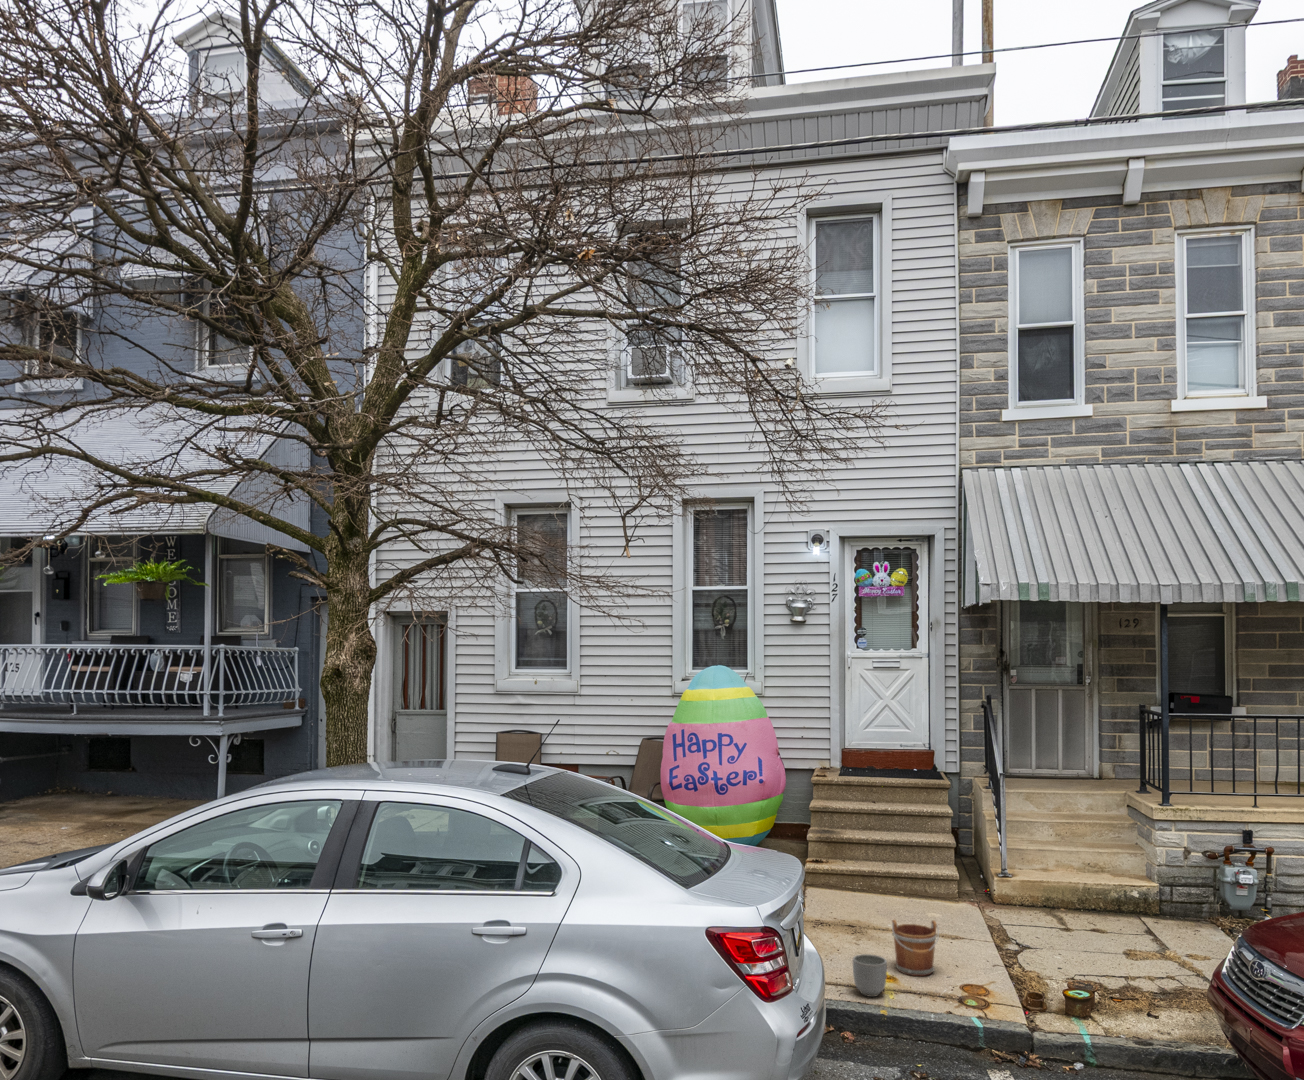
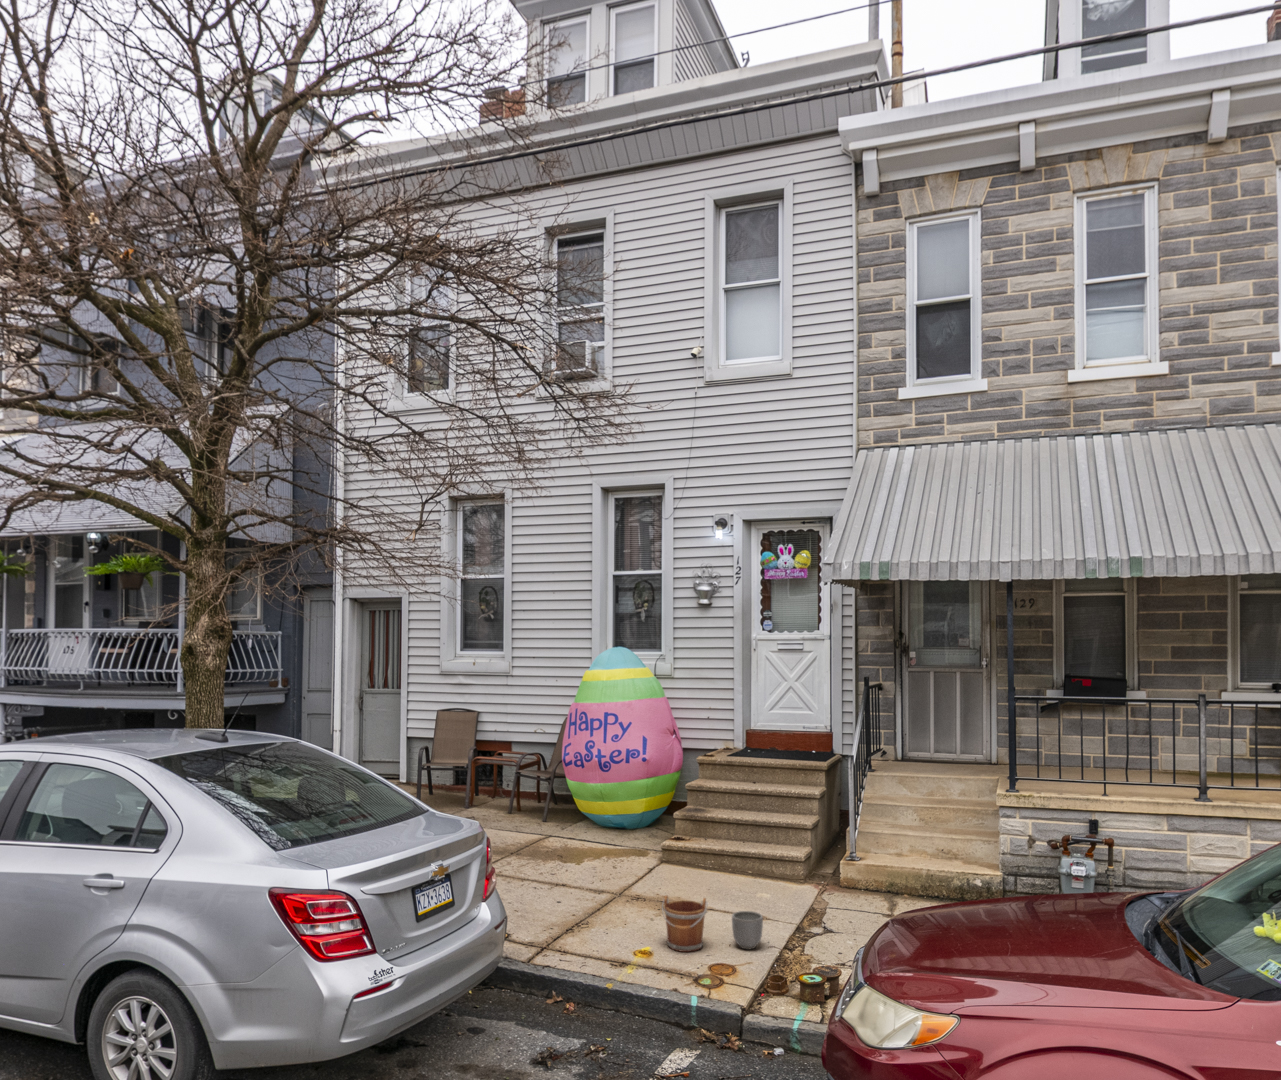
planter: present [853,954,887,997] -> present [732,911,763,949]

